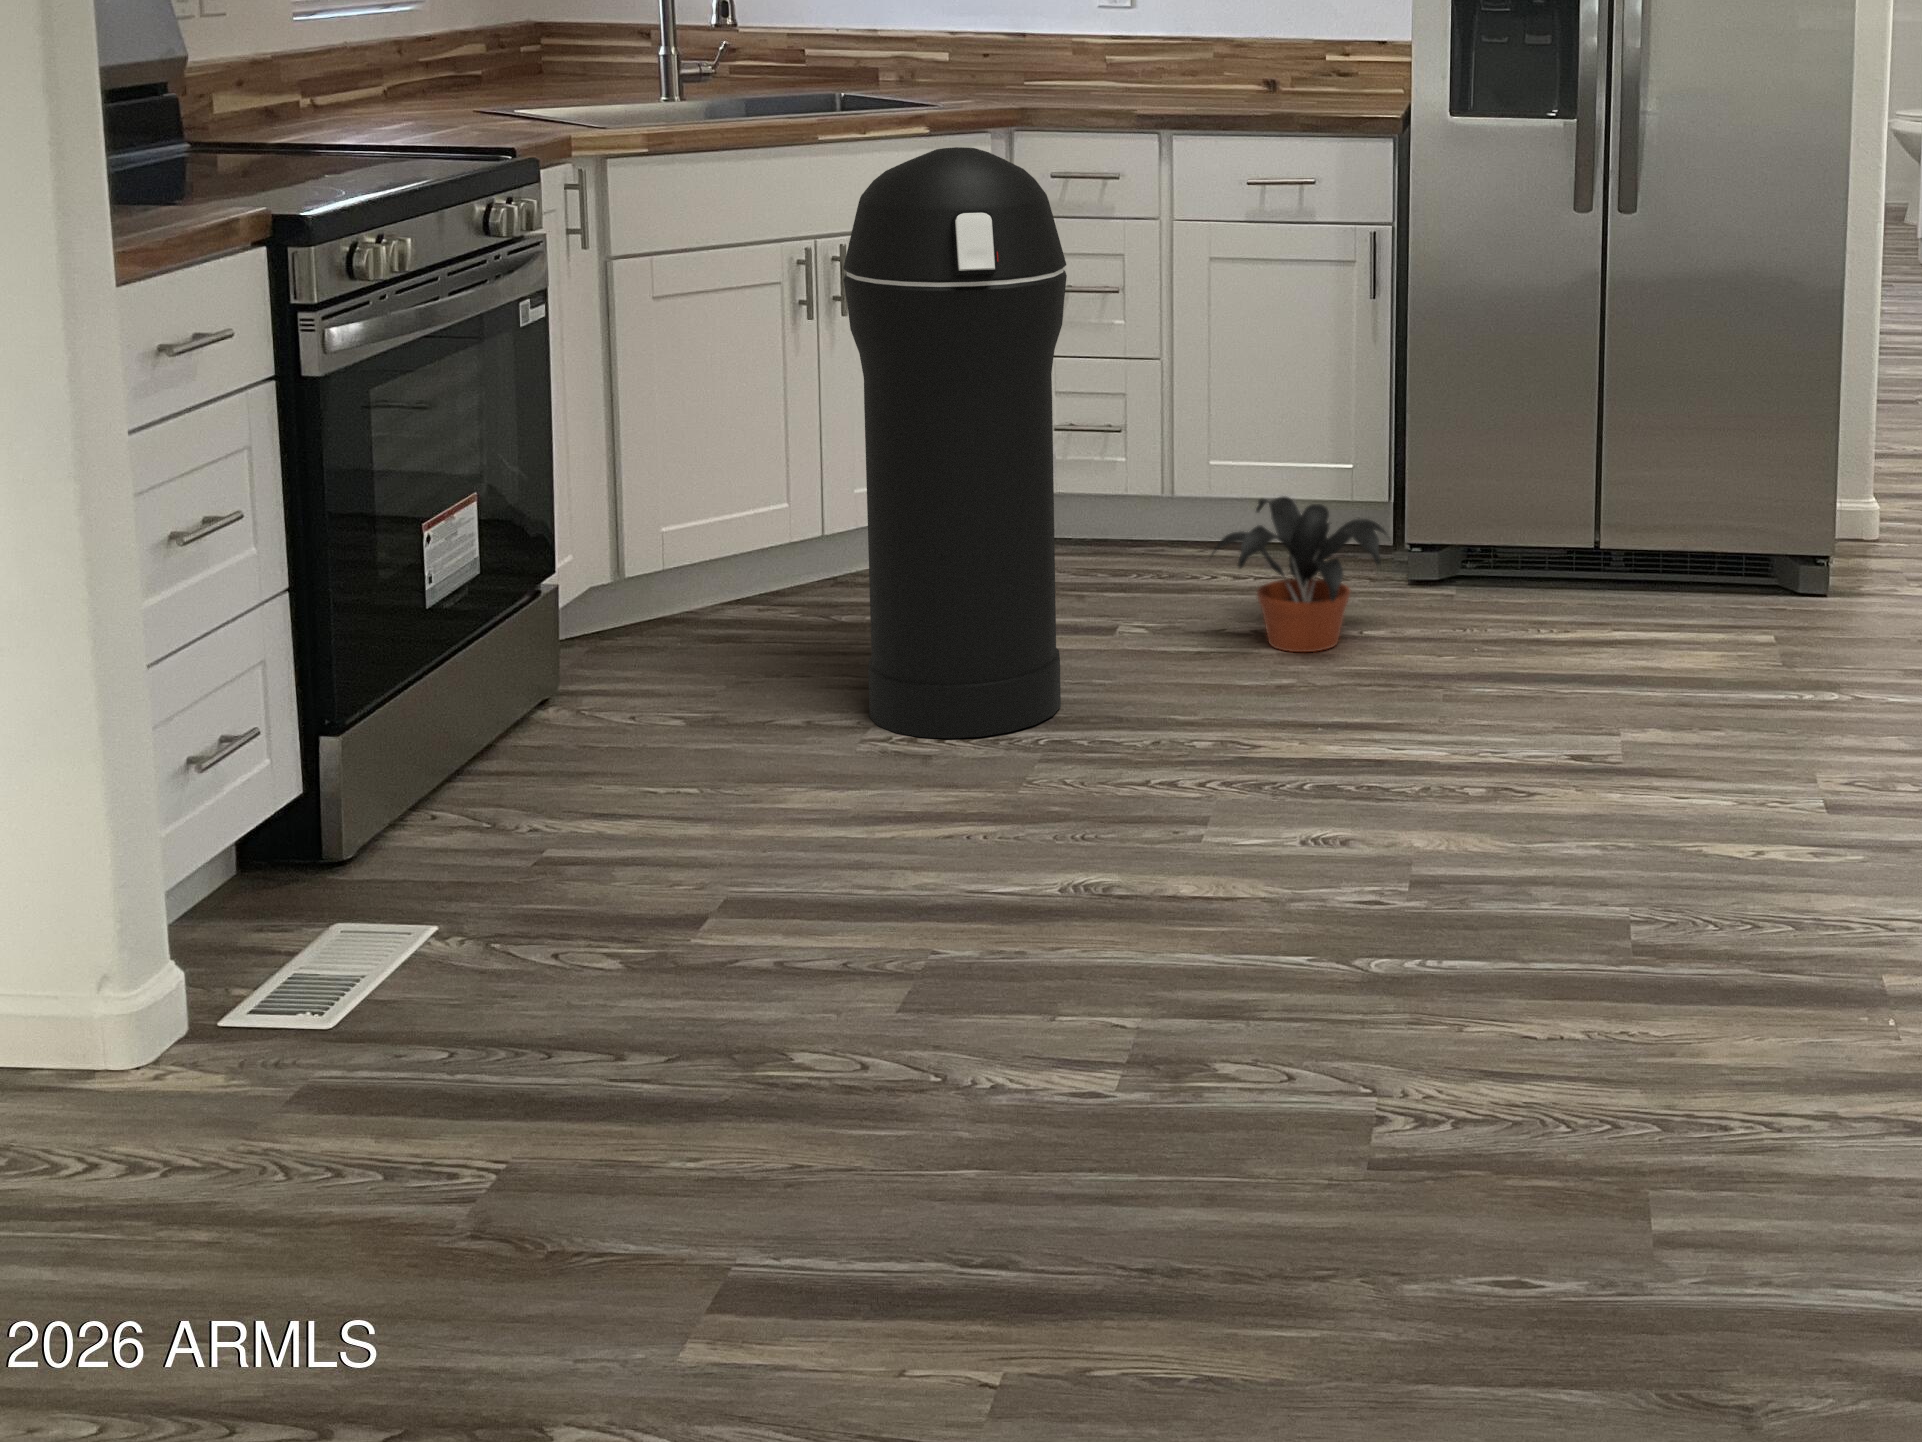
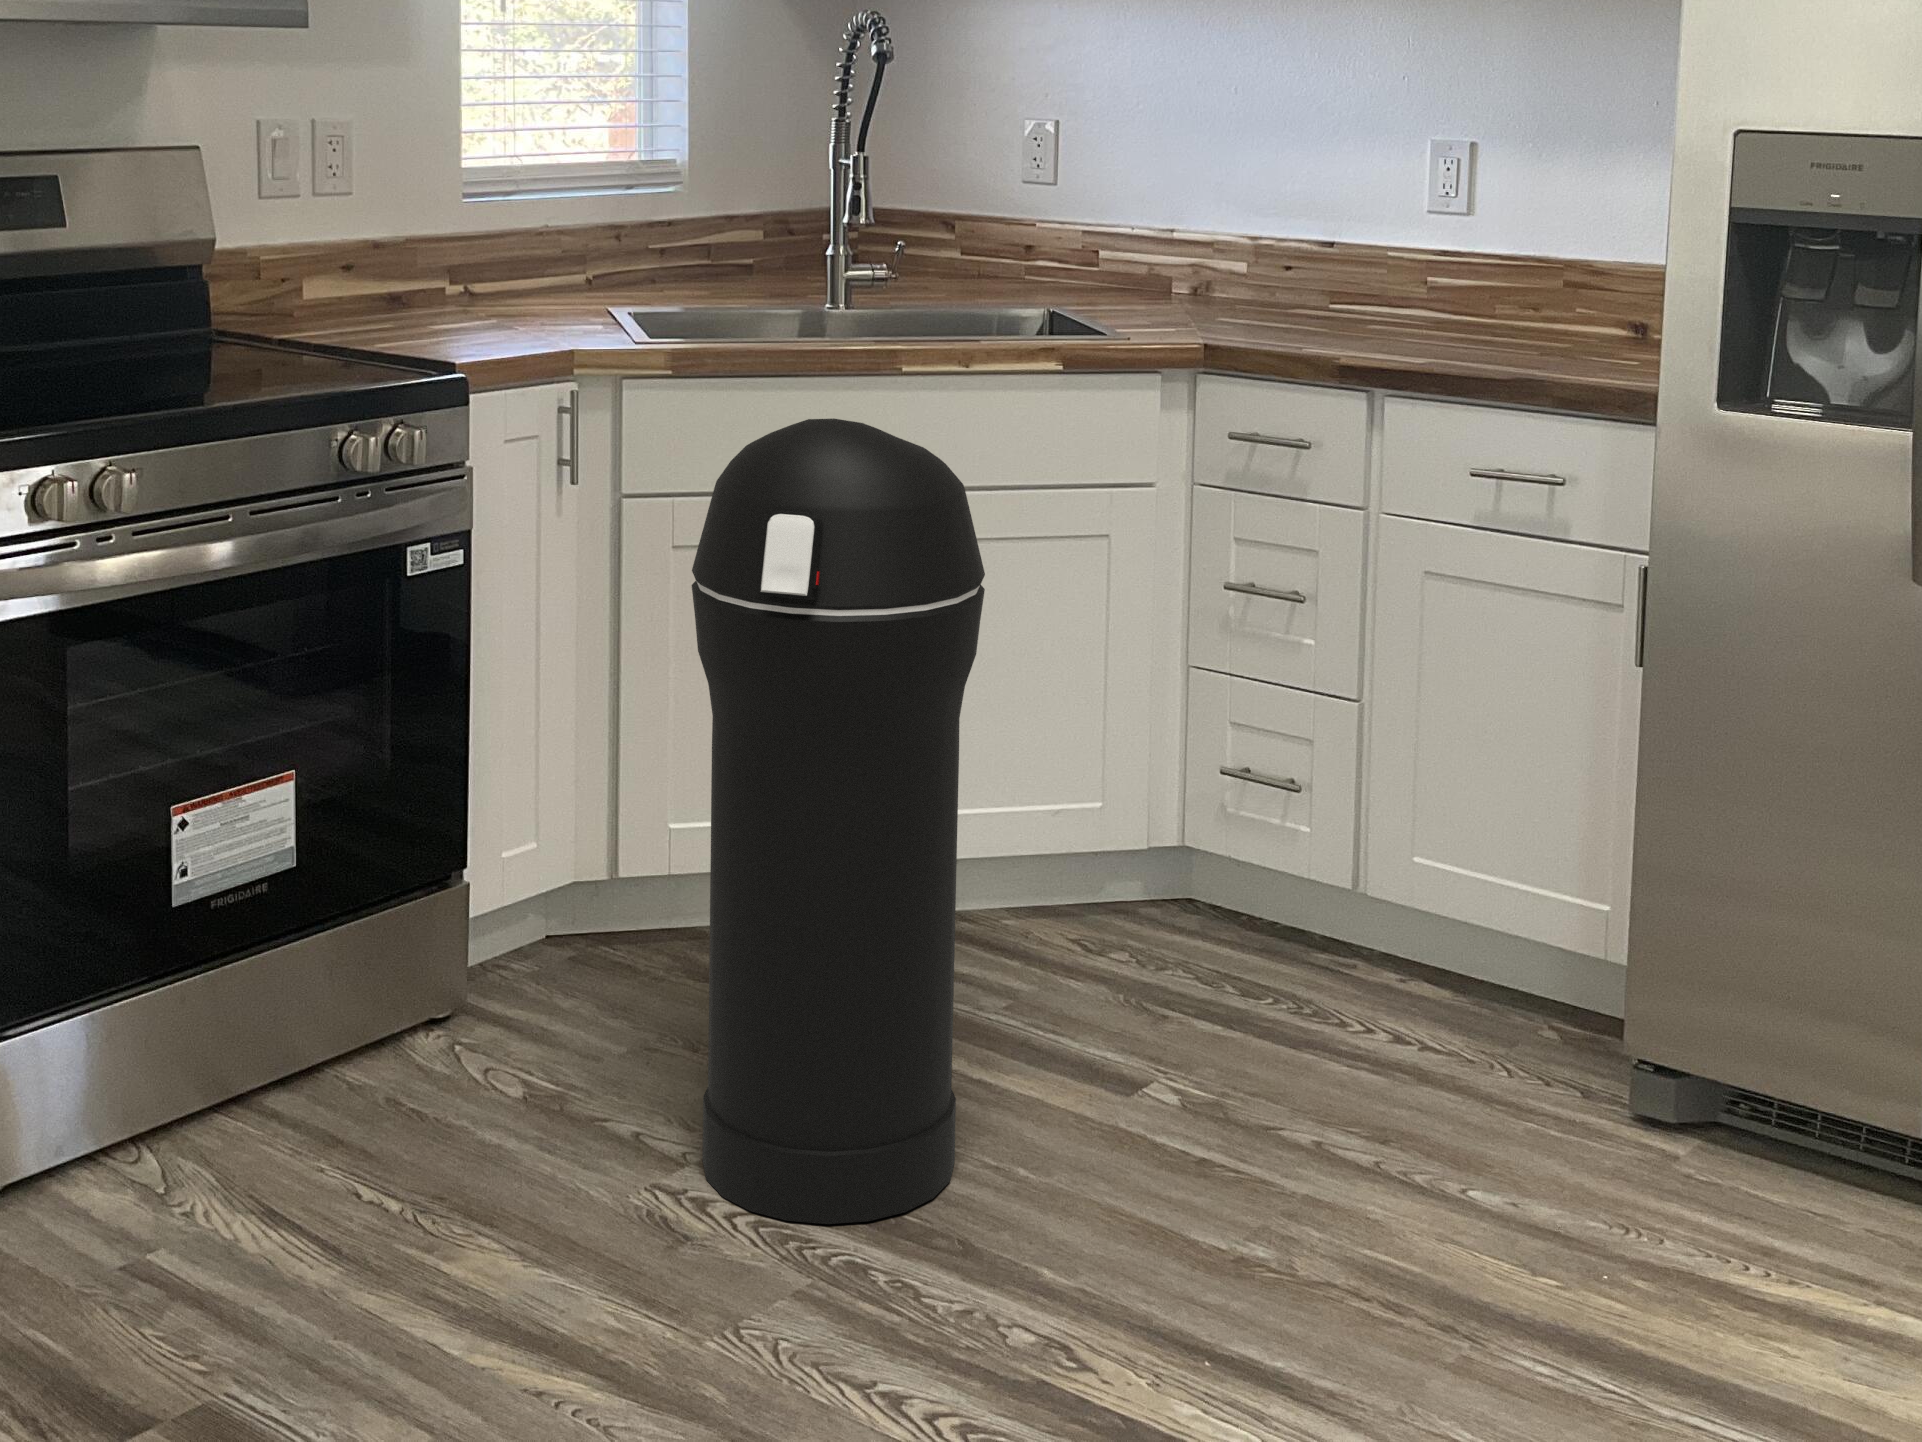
potted plant: present [1212,496,1386,652] -> none [1243,946,1521,1202]

